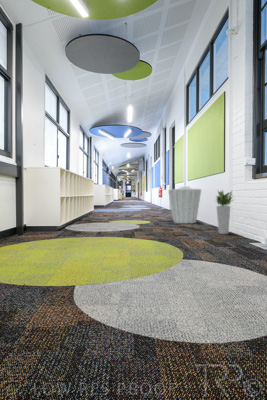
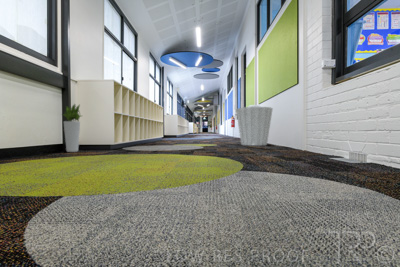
planter: present [217,191,232,234] -> present [63,104,81,152]

